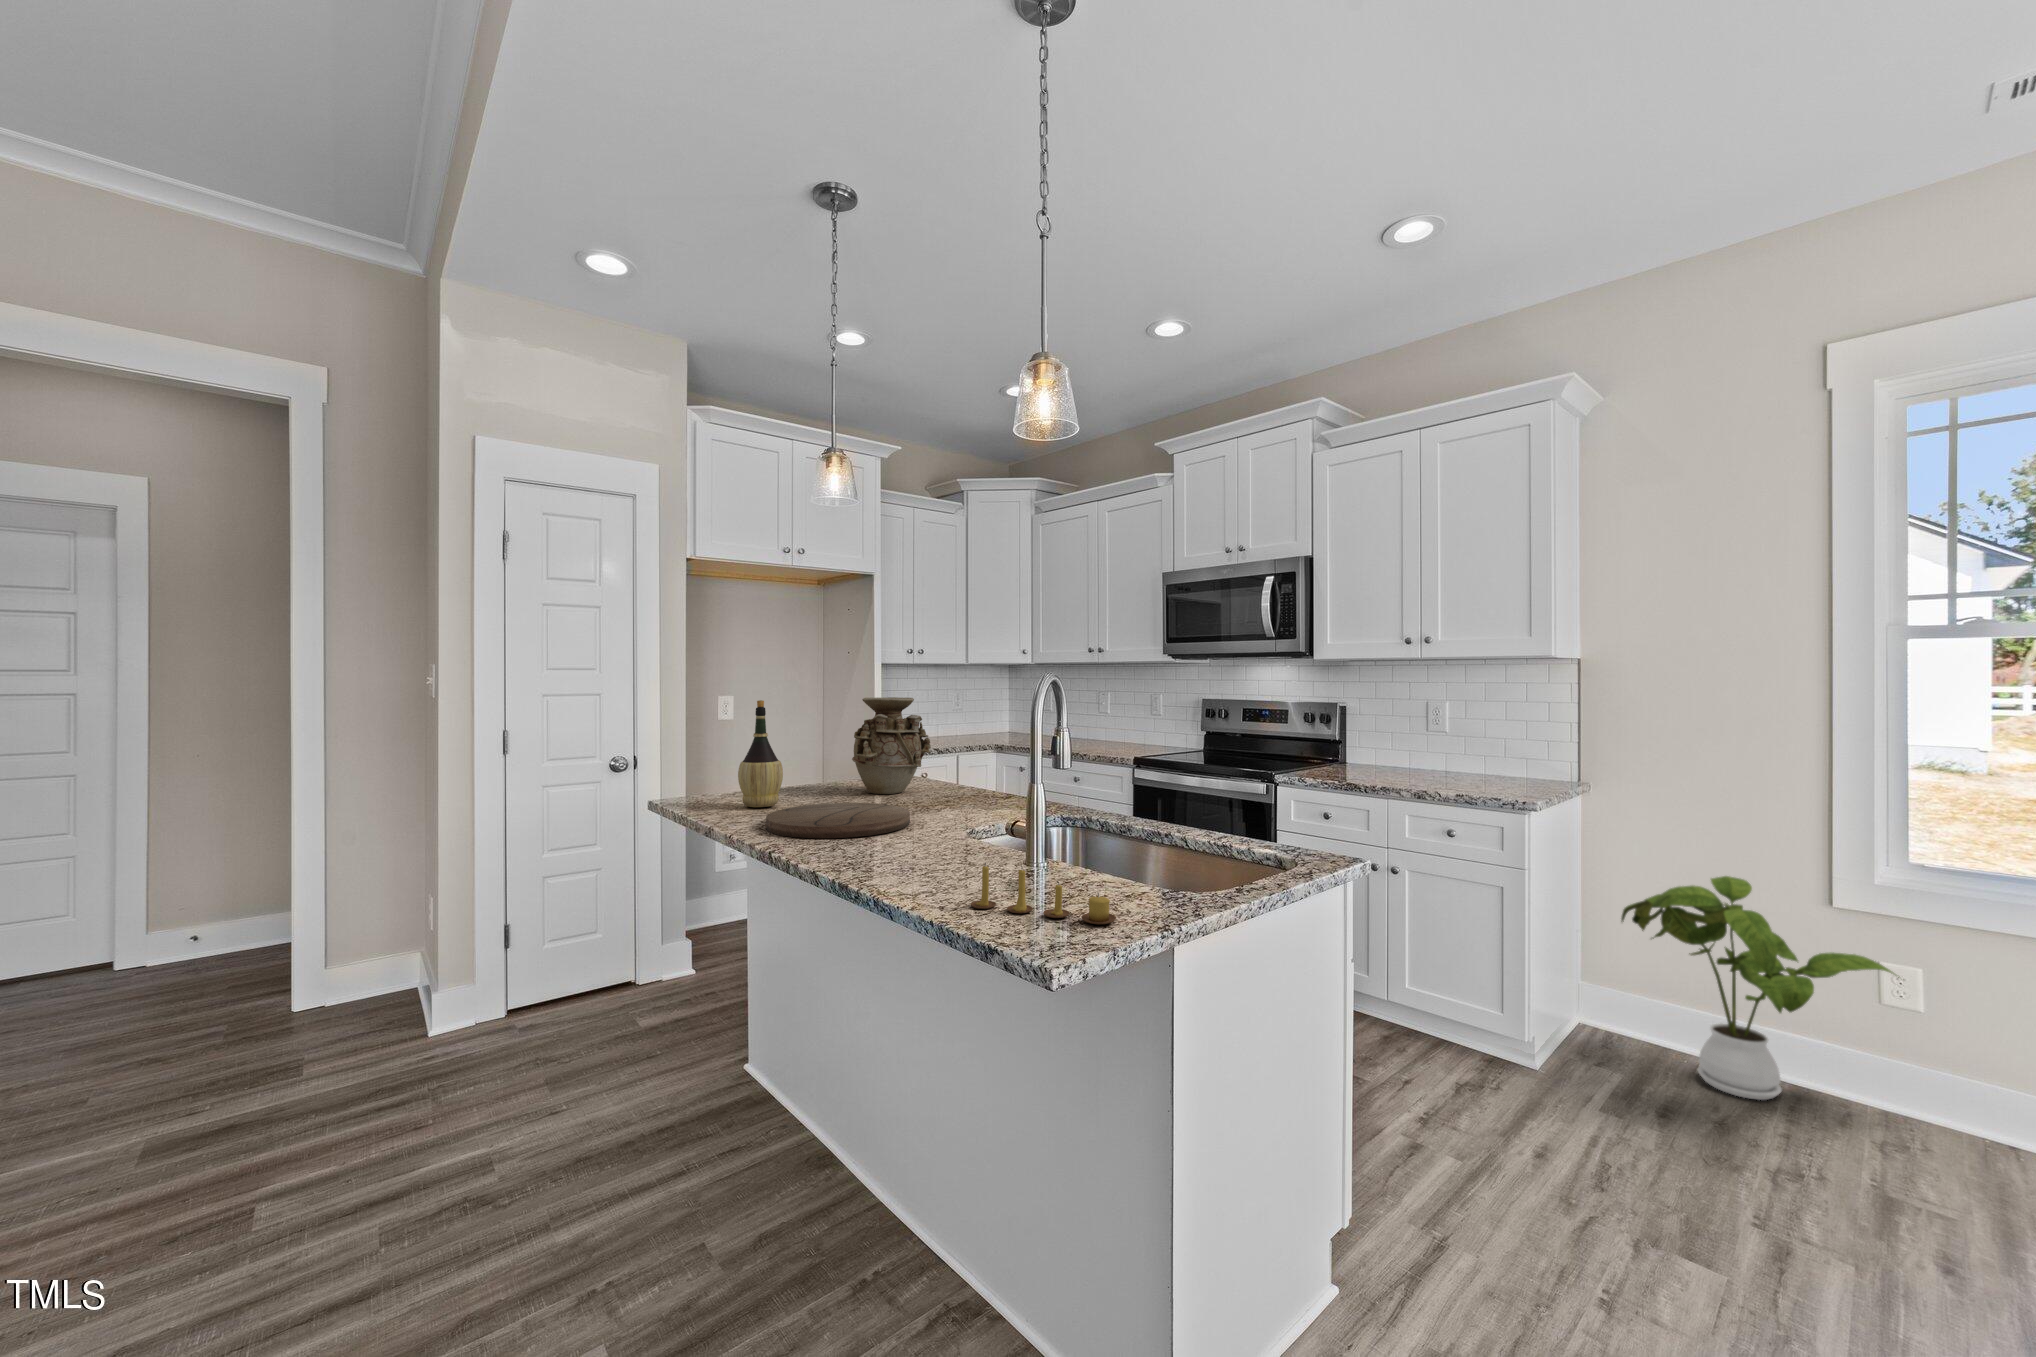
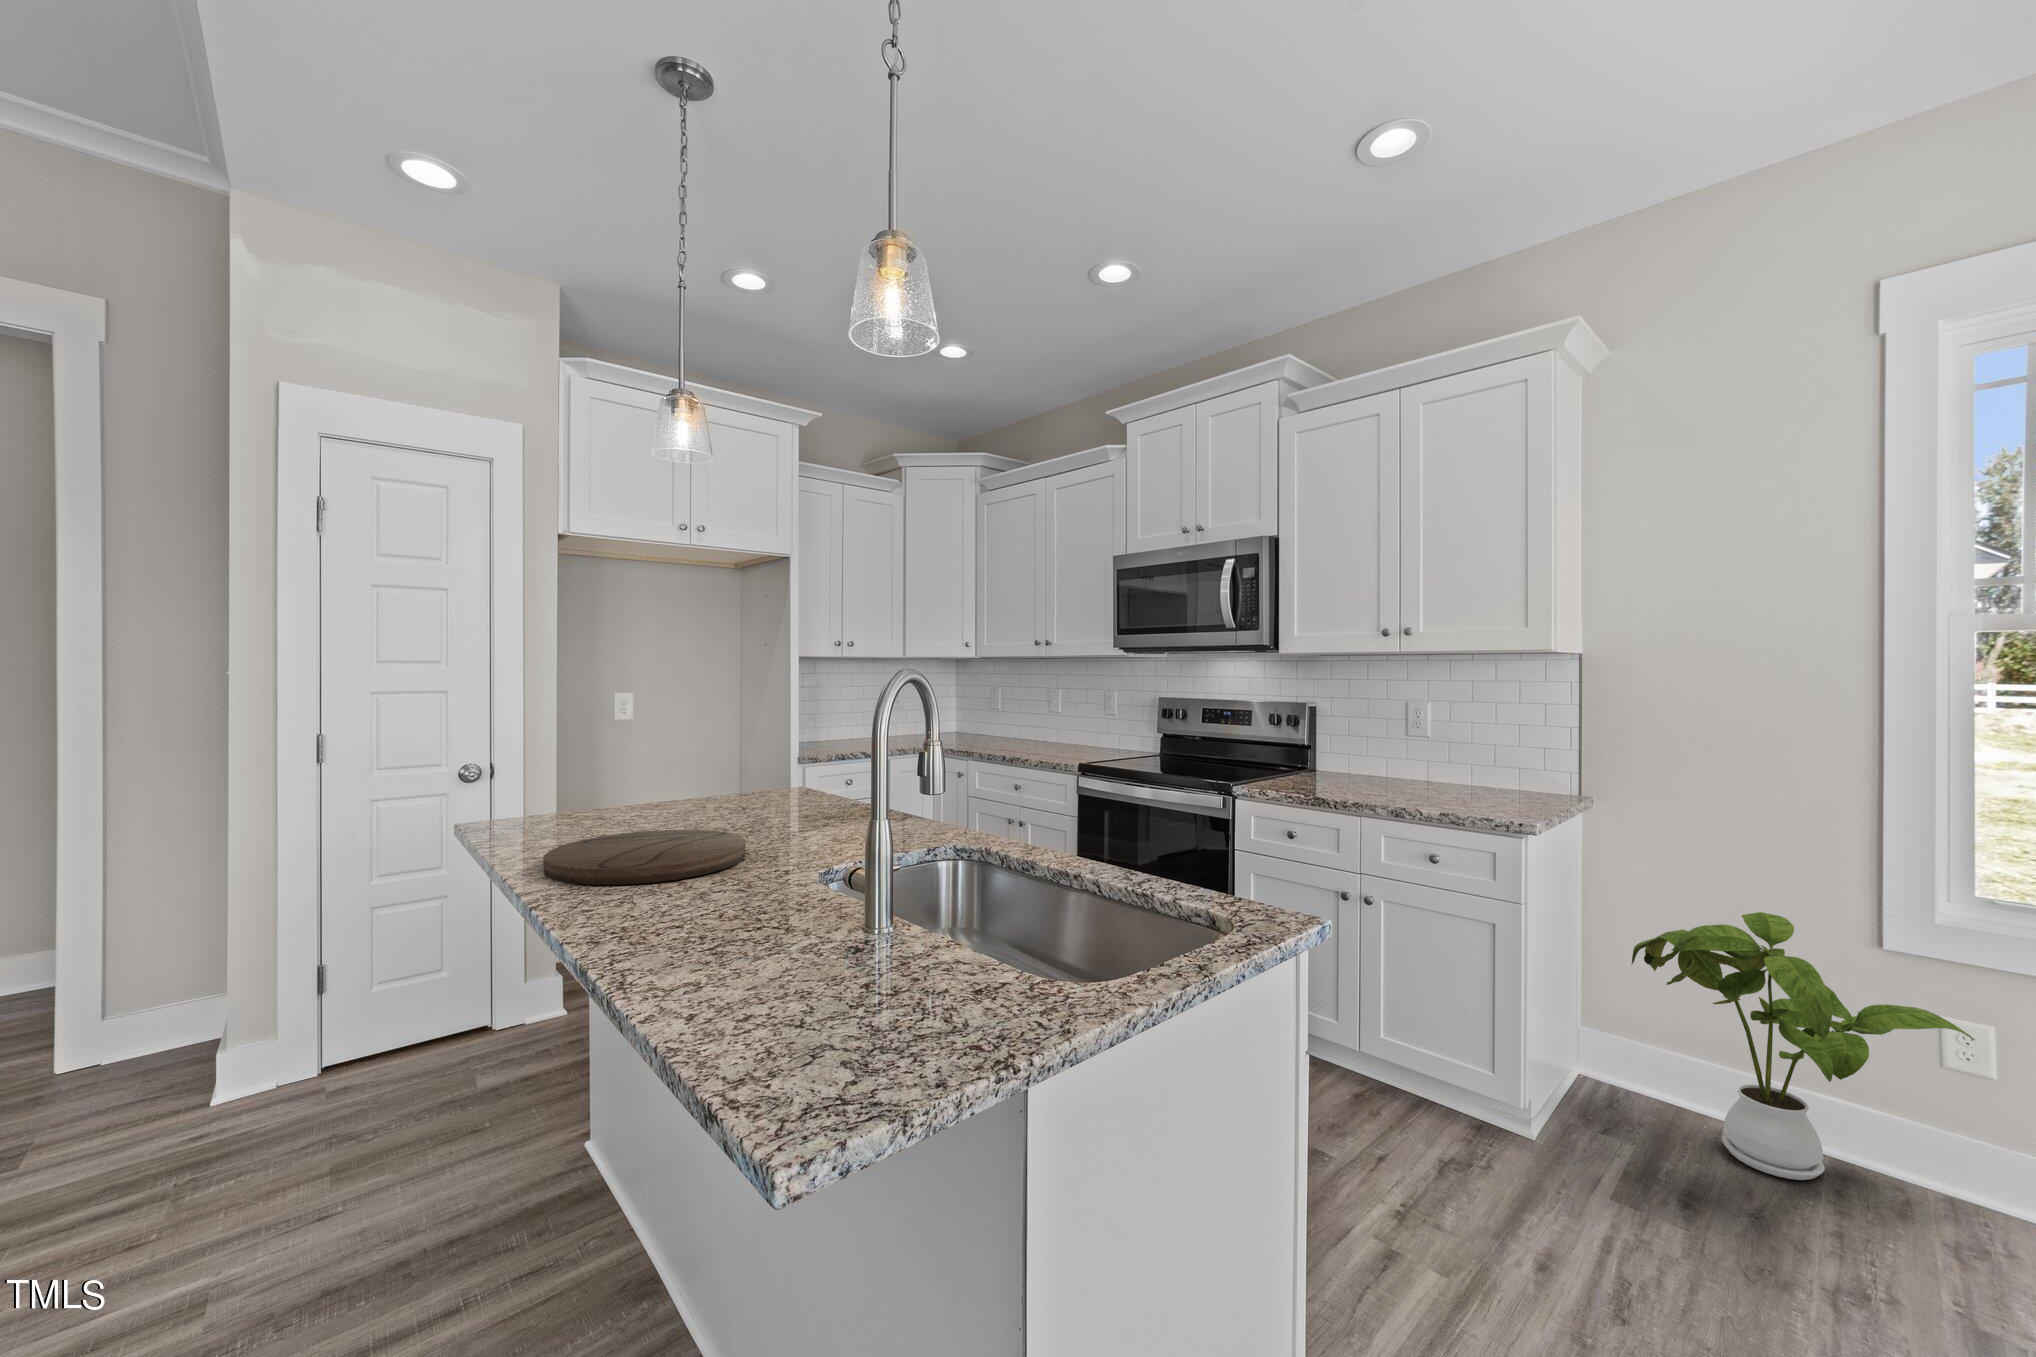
vase: present [852,697,931,794] -> none [707,696,809,814]
wine bottle: present [738,700,783,807] -> none [542,699,603,835]
candle: present [971,862,1116,924] -> none [718,950,929,1061]

